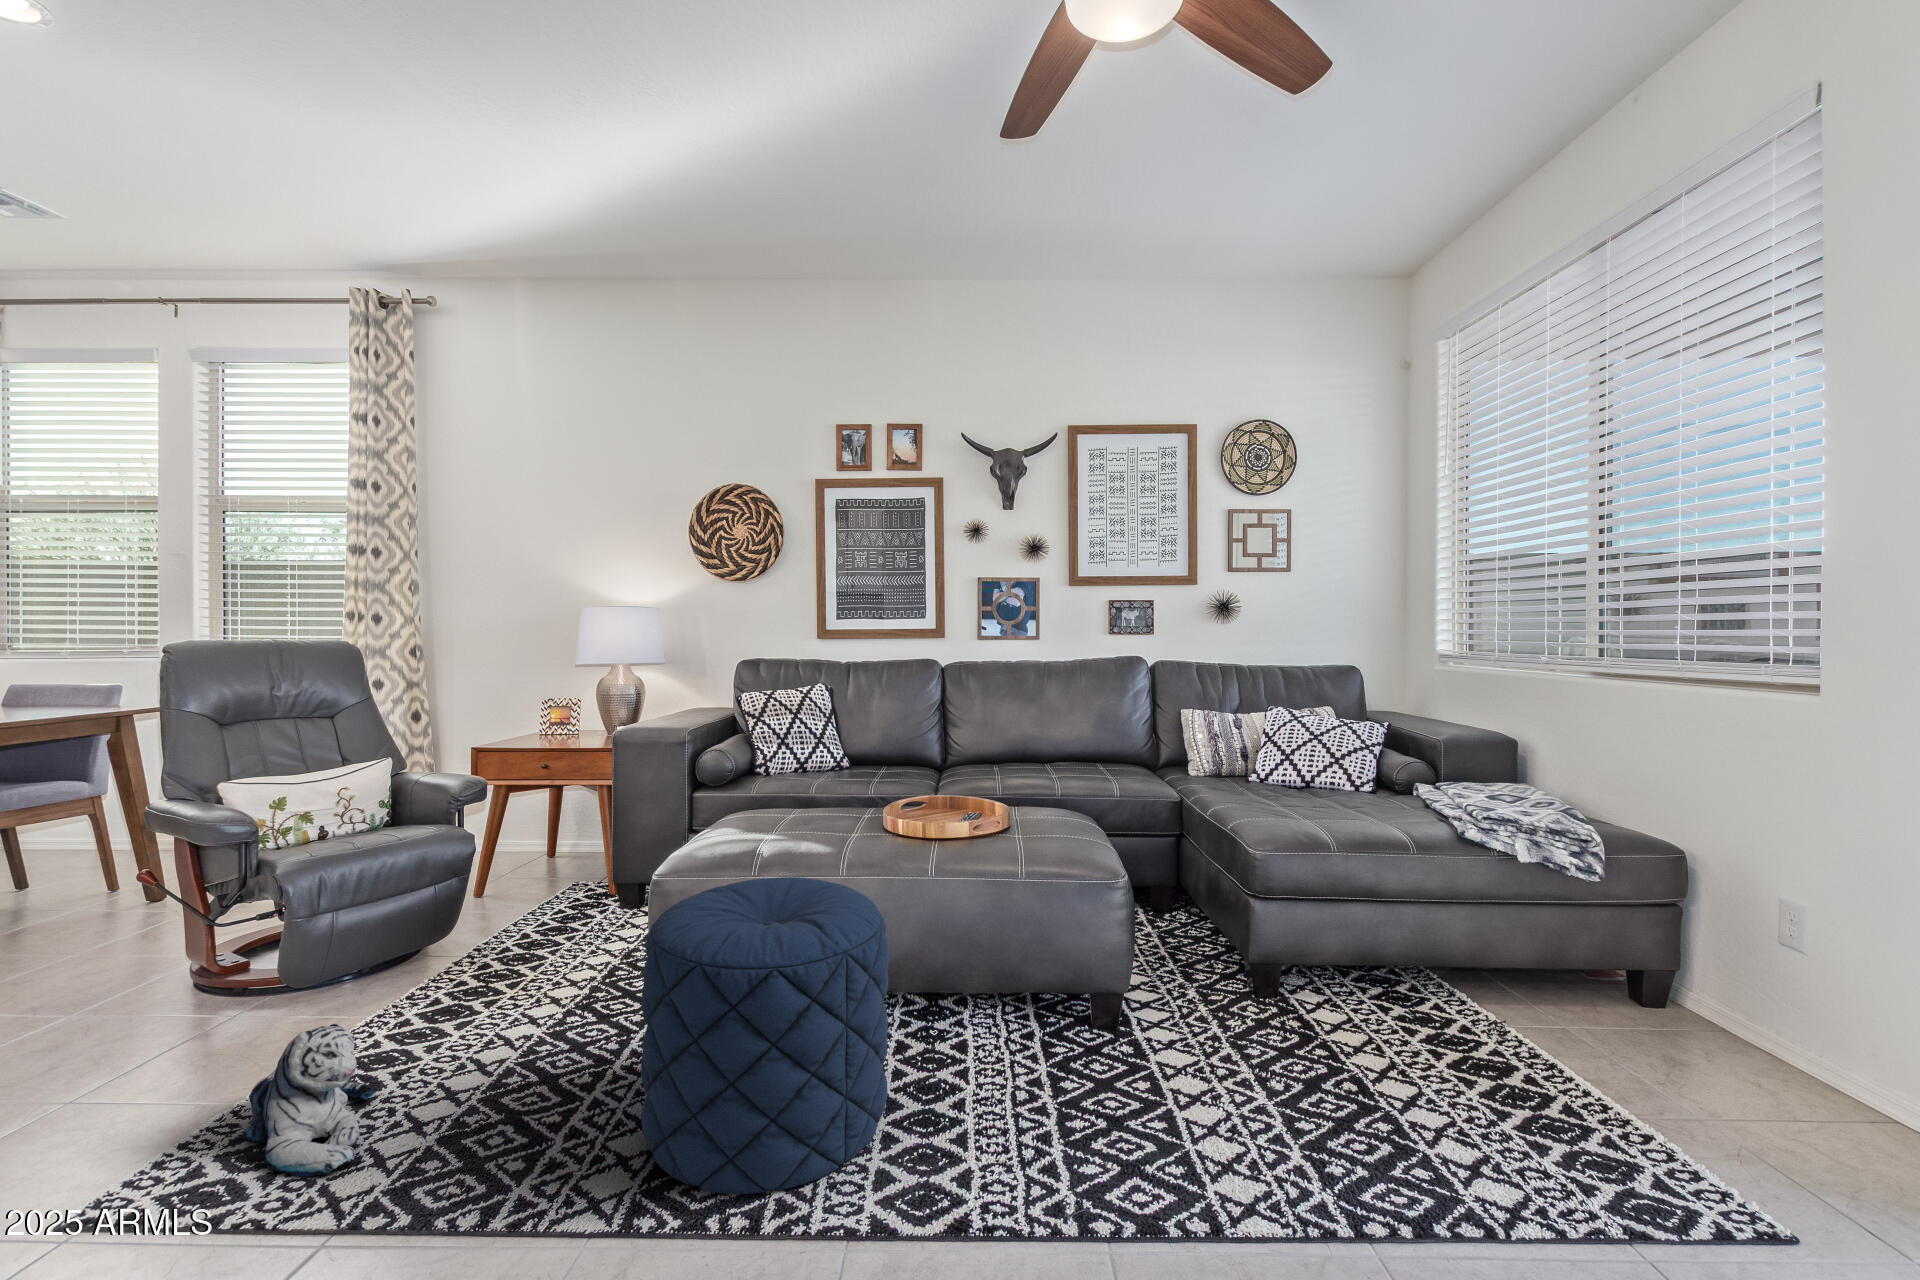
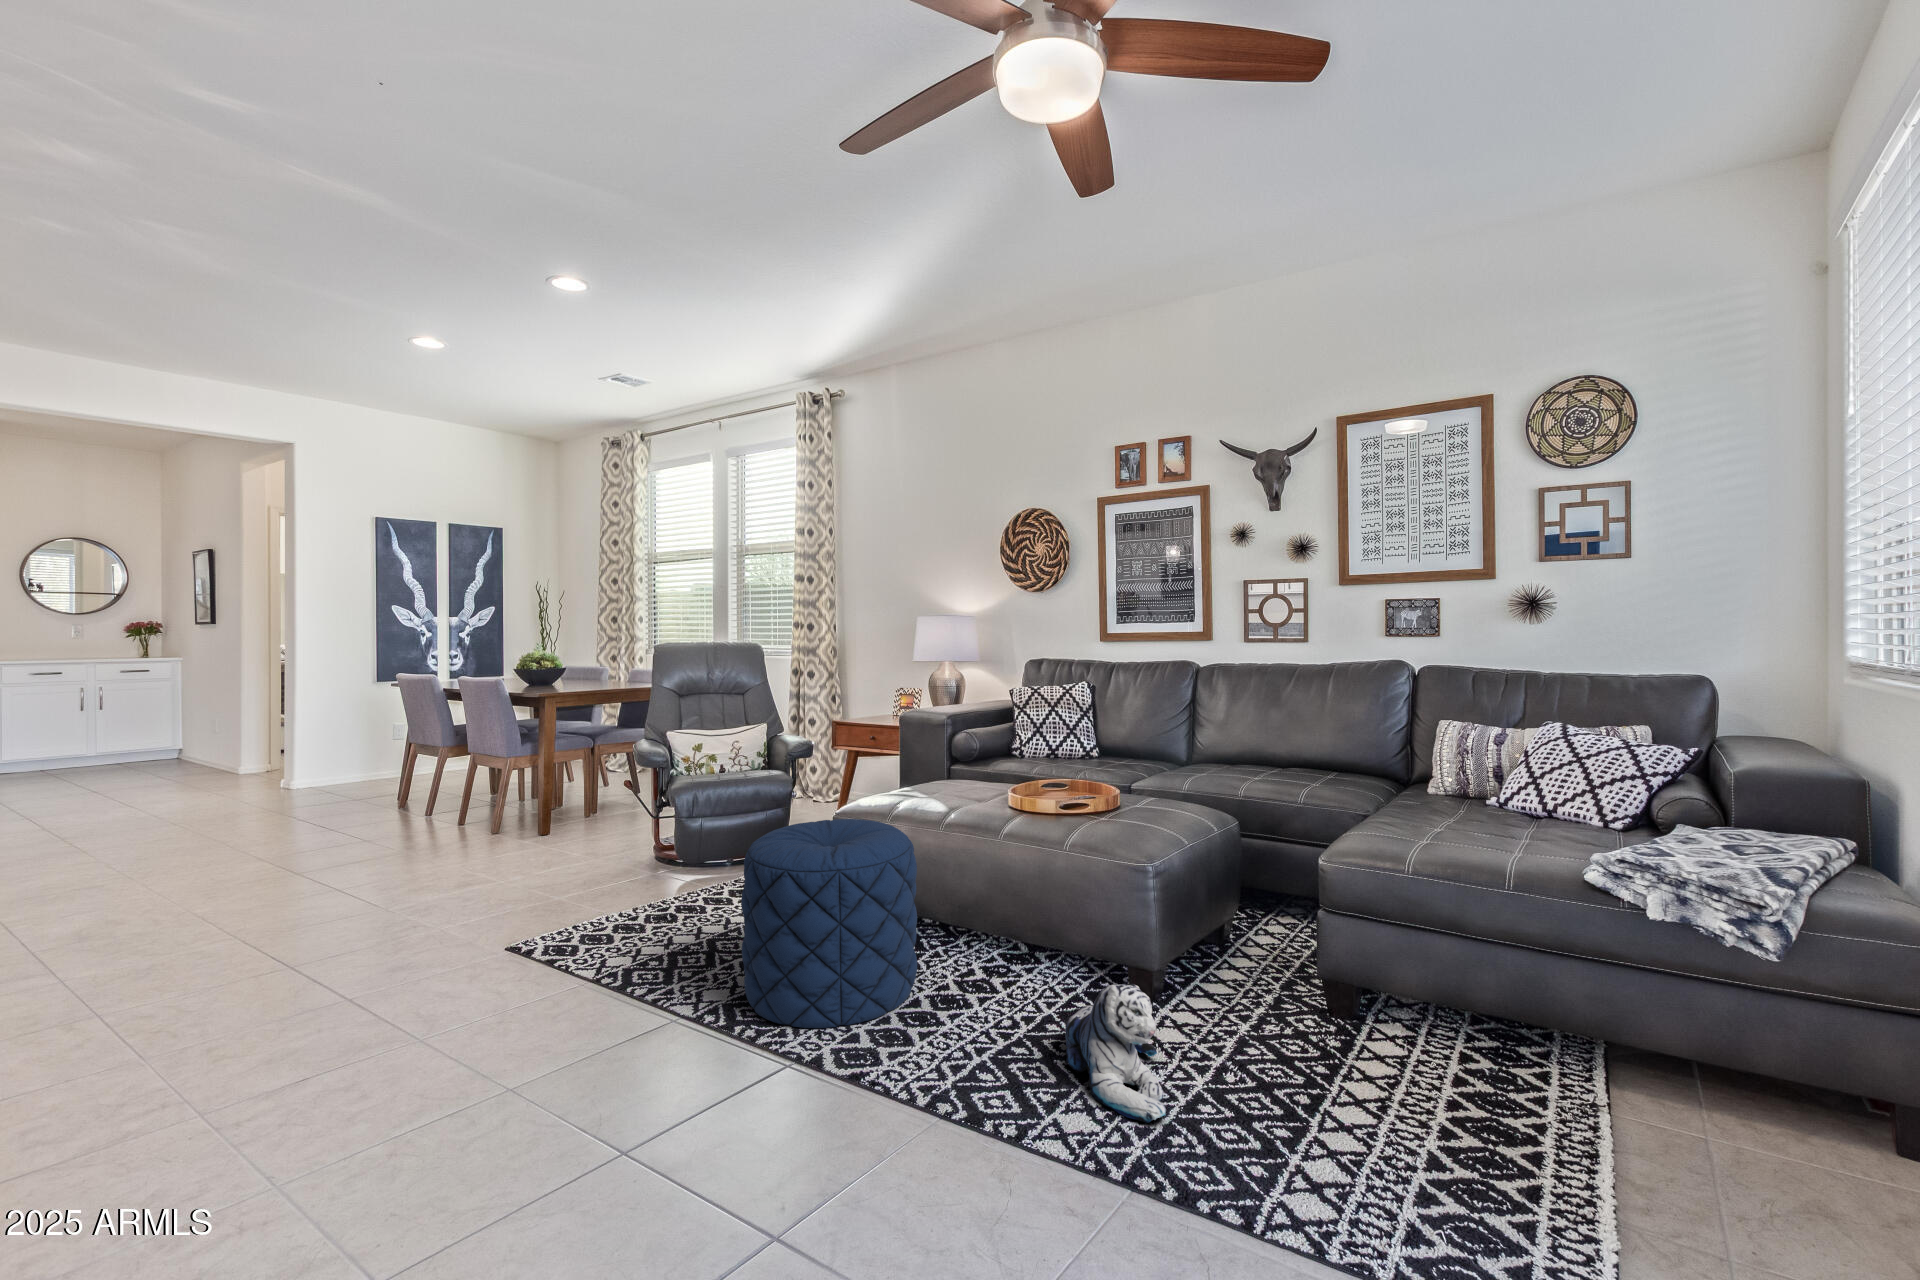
plush toy: present [243,1024,376,1176] -> present [1065,984,1166,1123]

